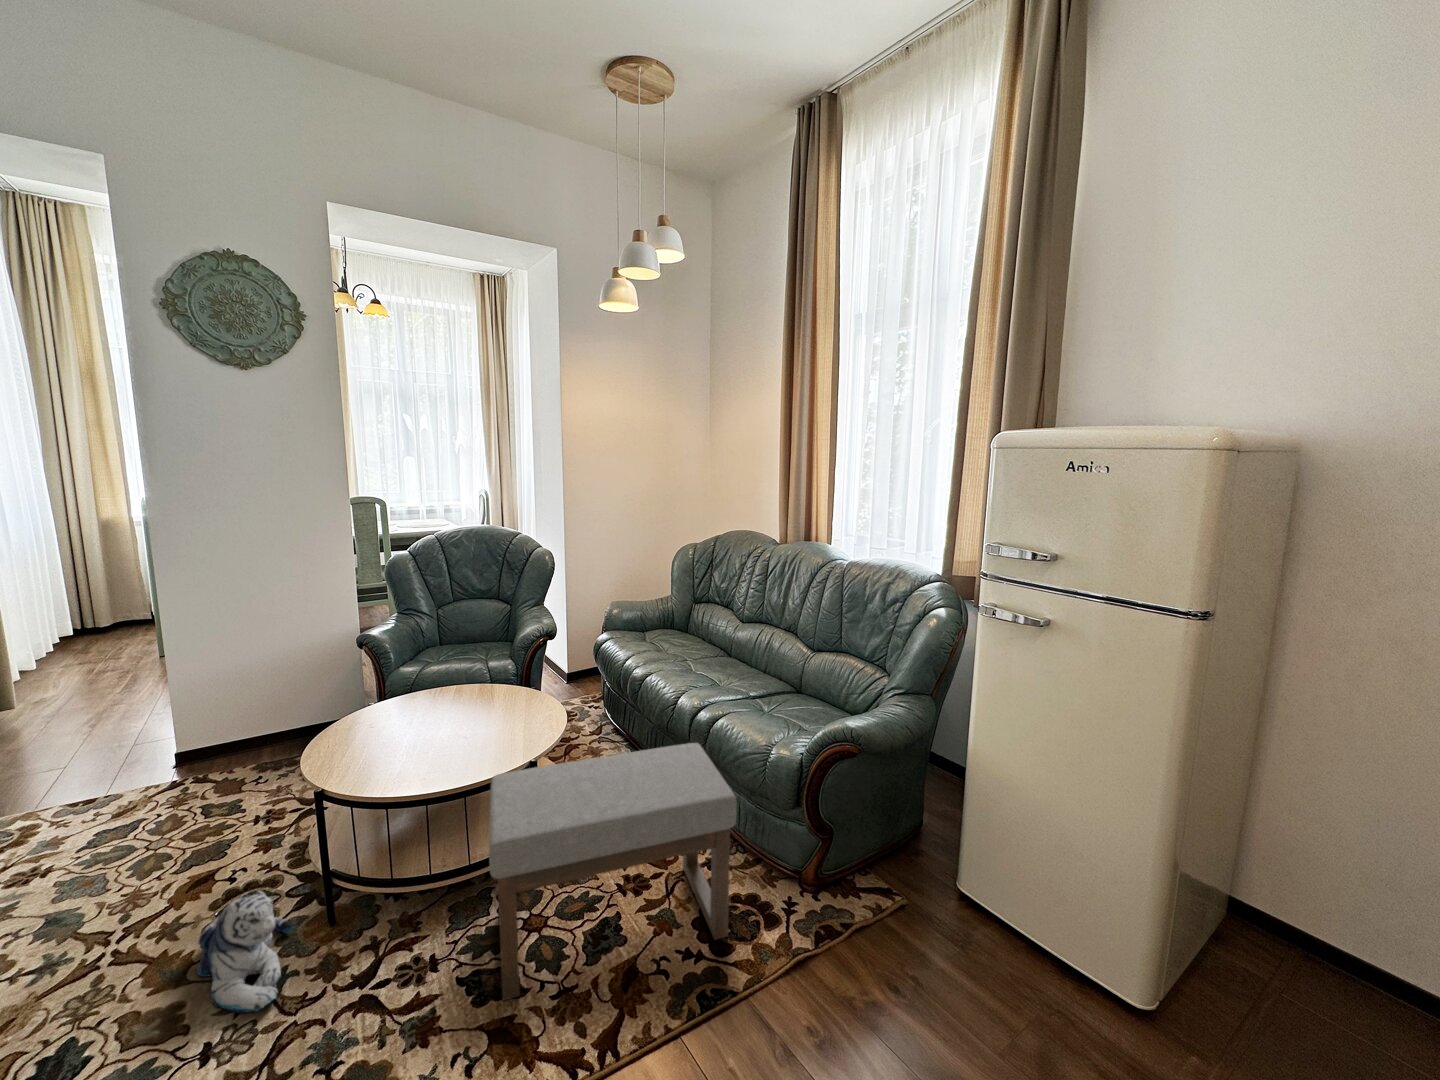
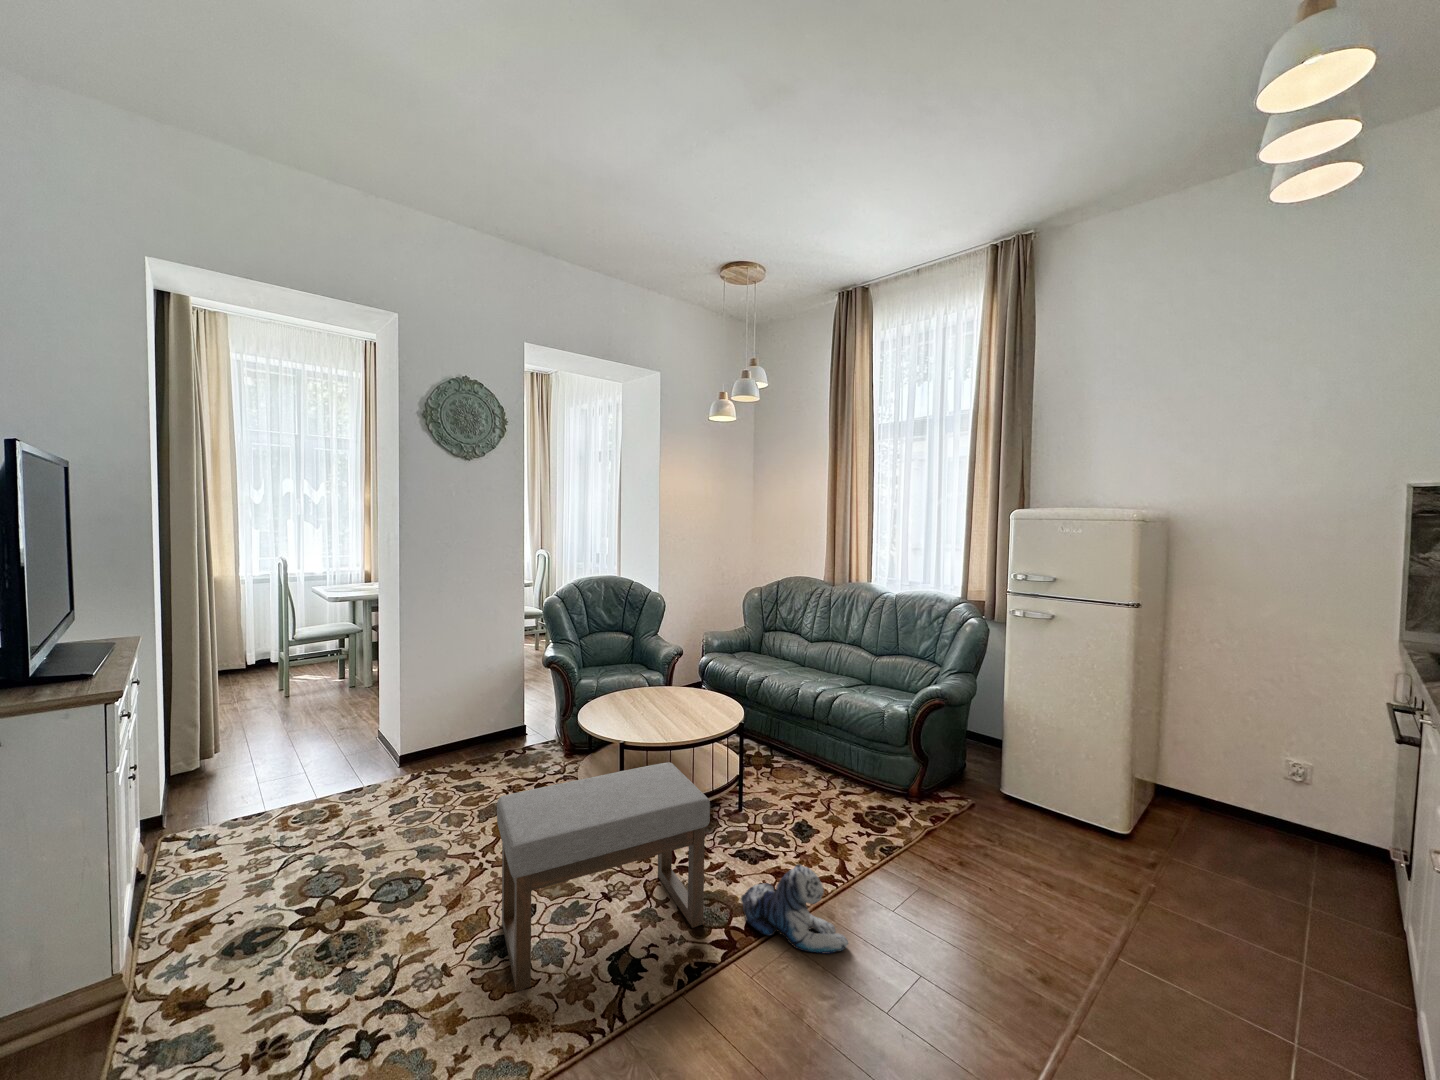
plush toy: present [196,891,294,1013] -> present [741,864,848,954]

